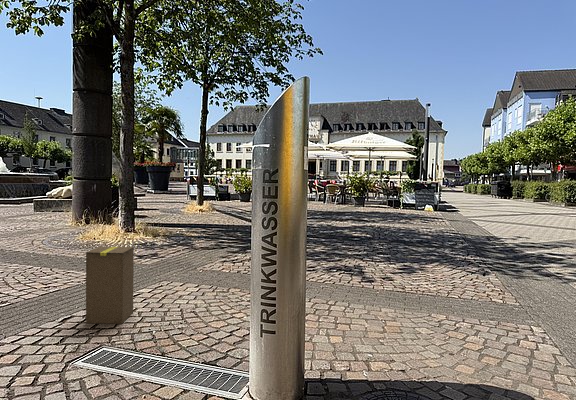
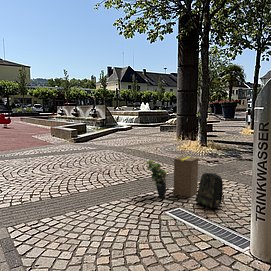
potted plant: none [20,256,75,335] -> present [146,160,168,198]
backpack: none [135,271,183,336] -> present [196,173,223,208]

